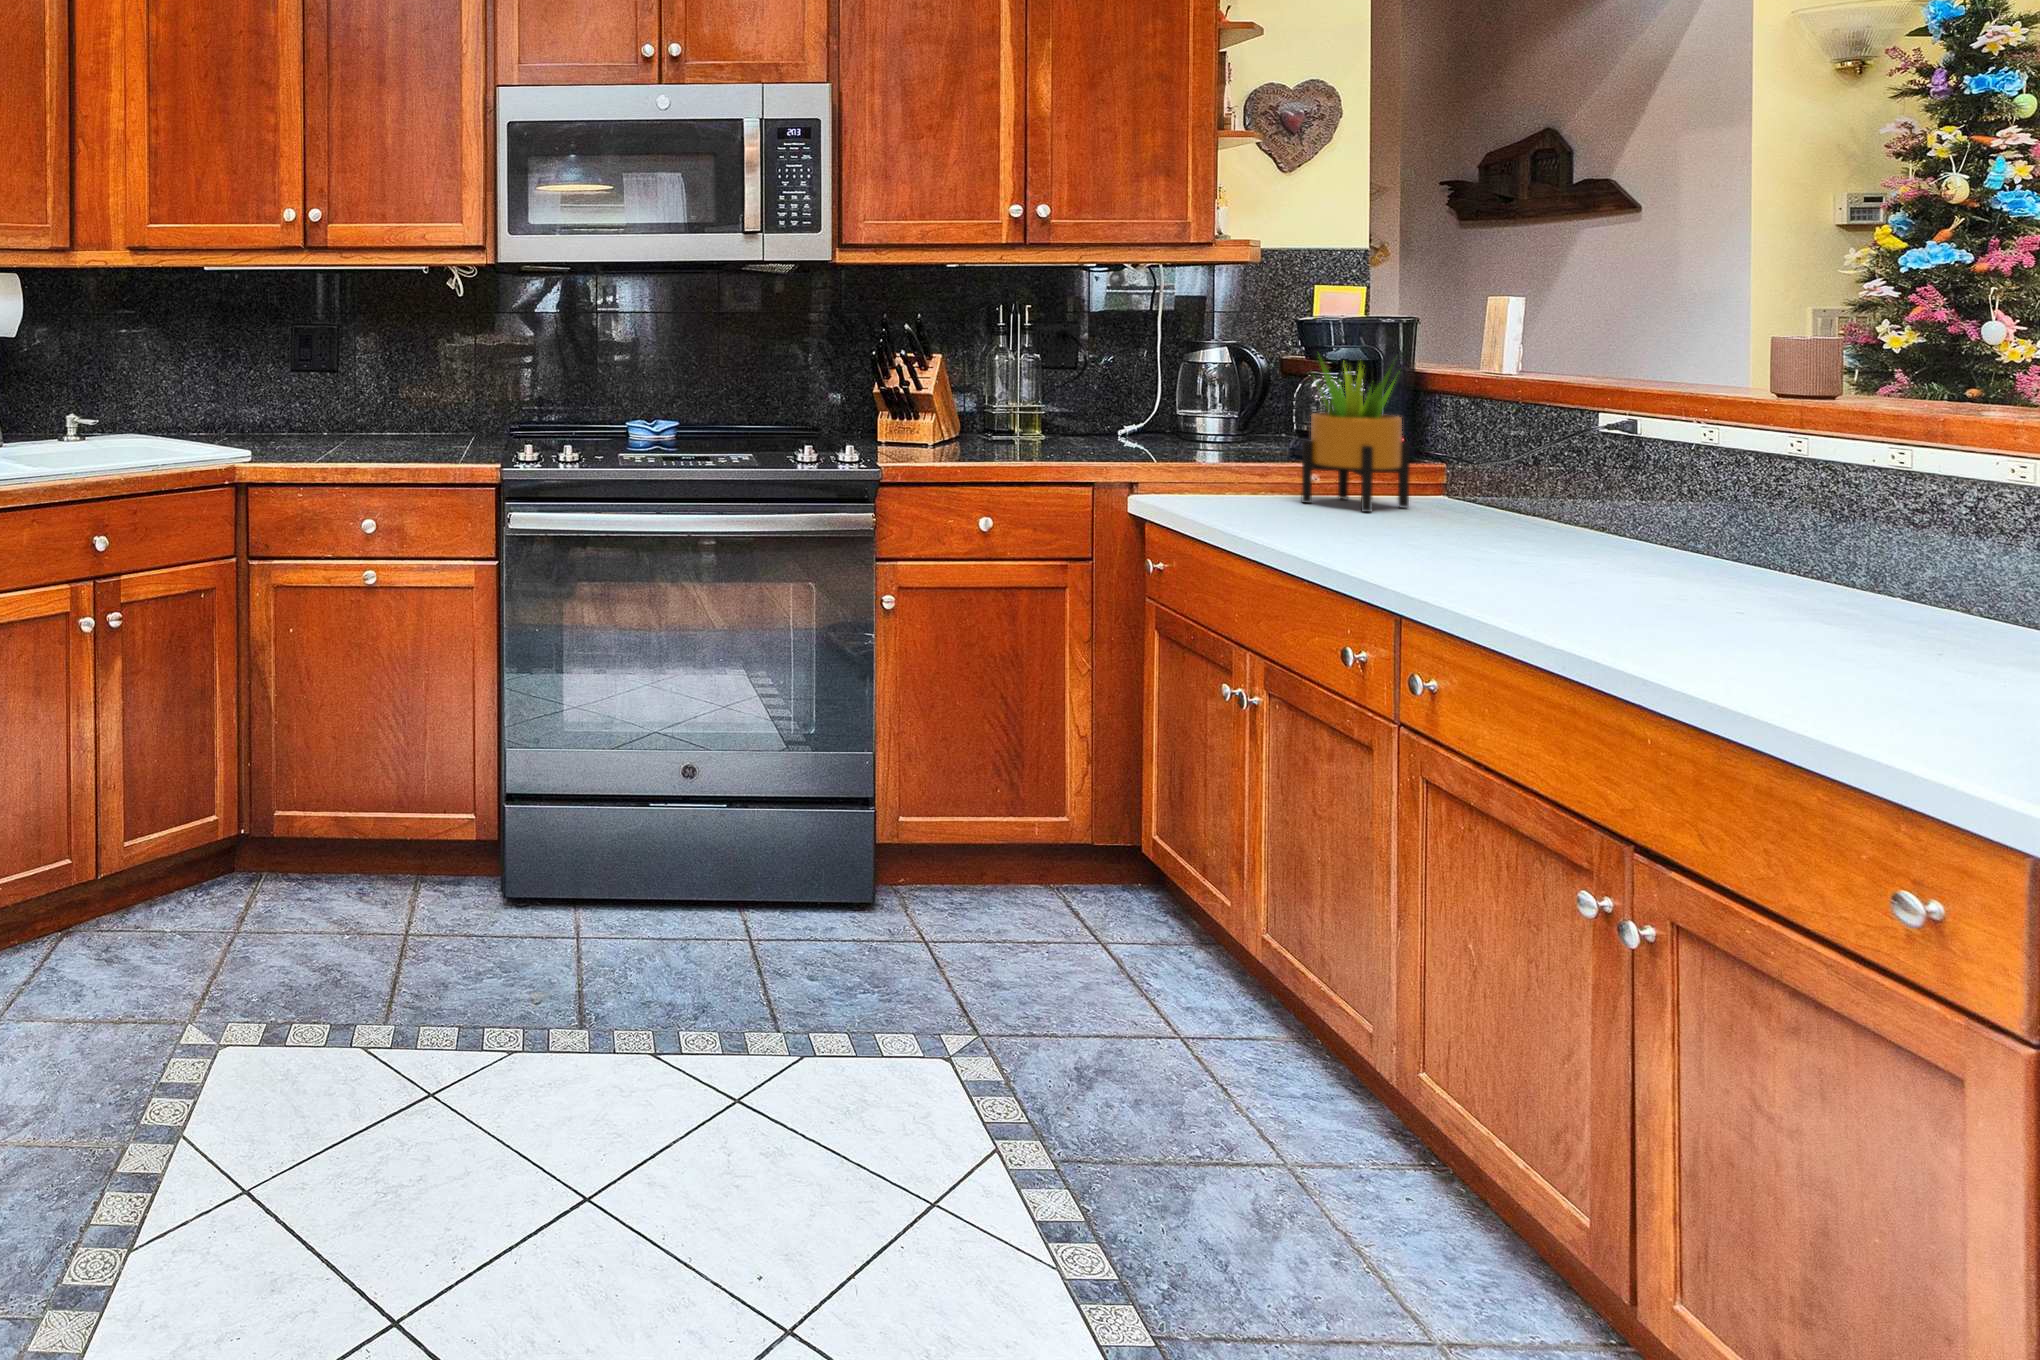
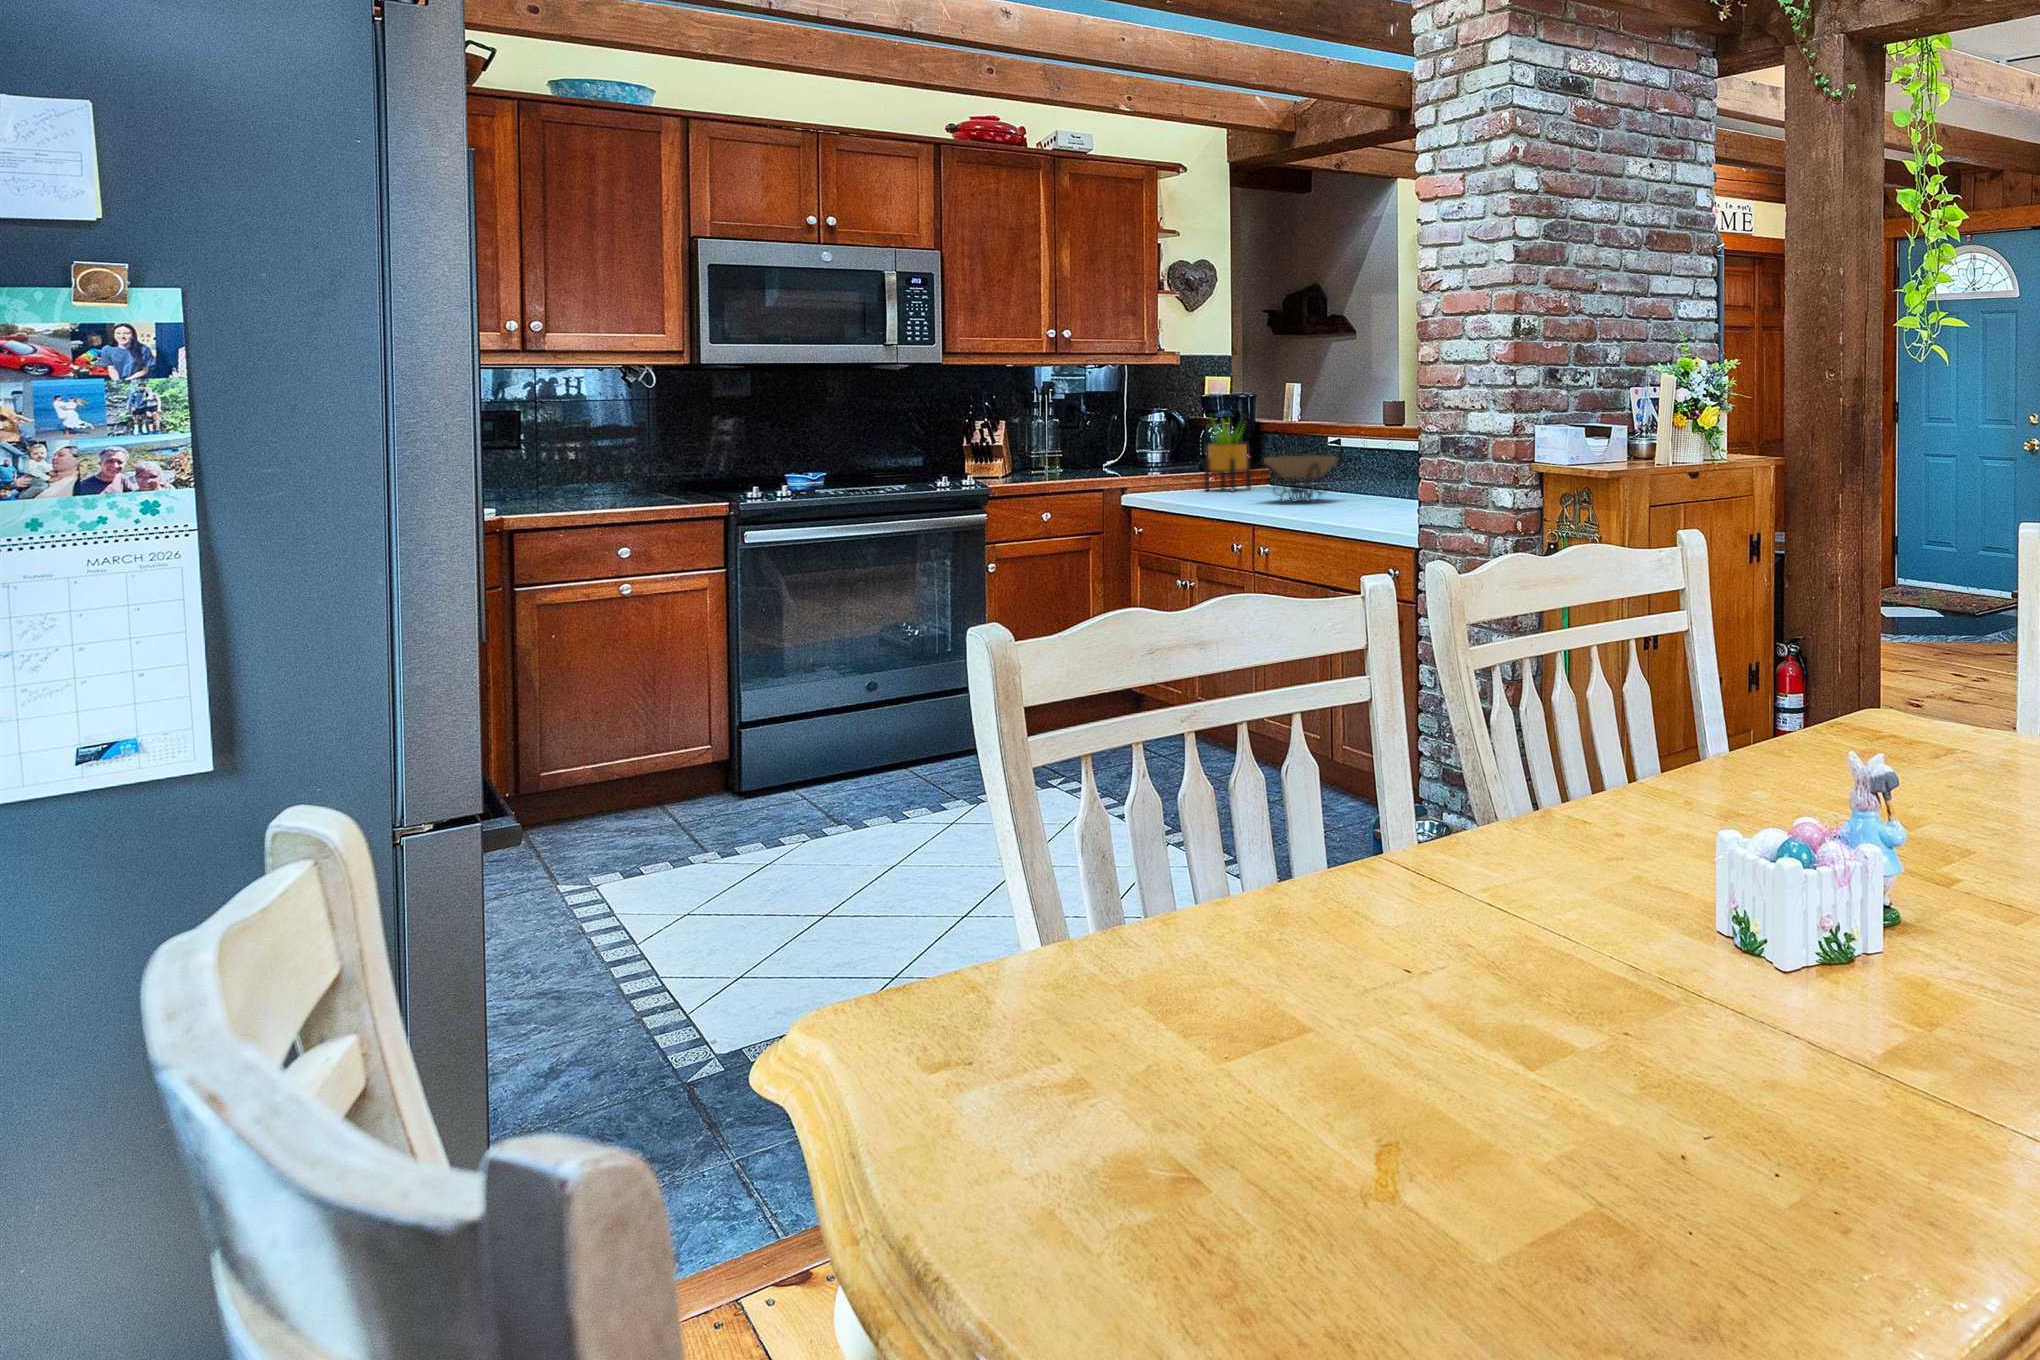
decorative bowl: none [1424,462,1710,583] -> present [1258,456,1345,501]

